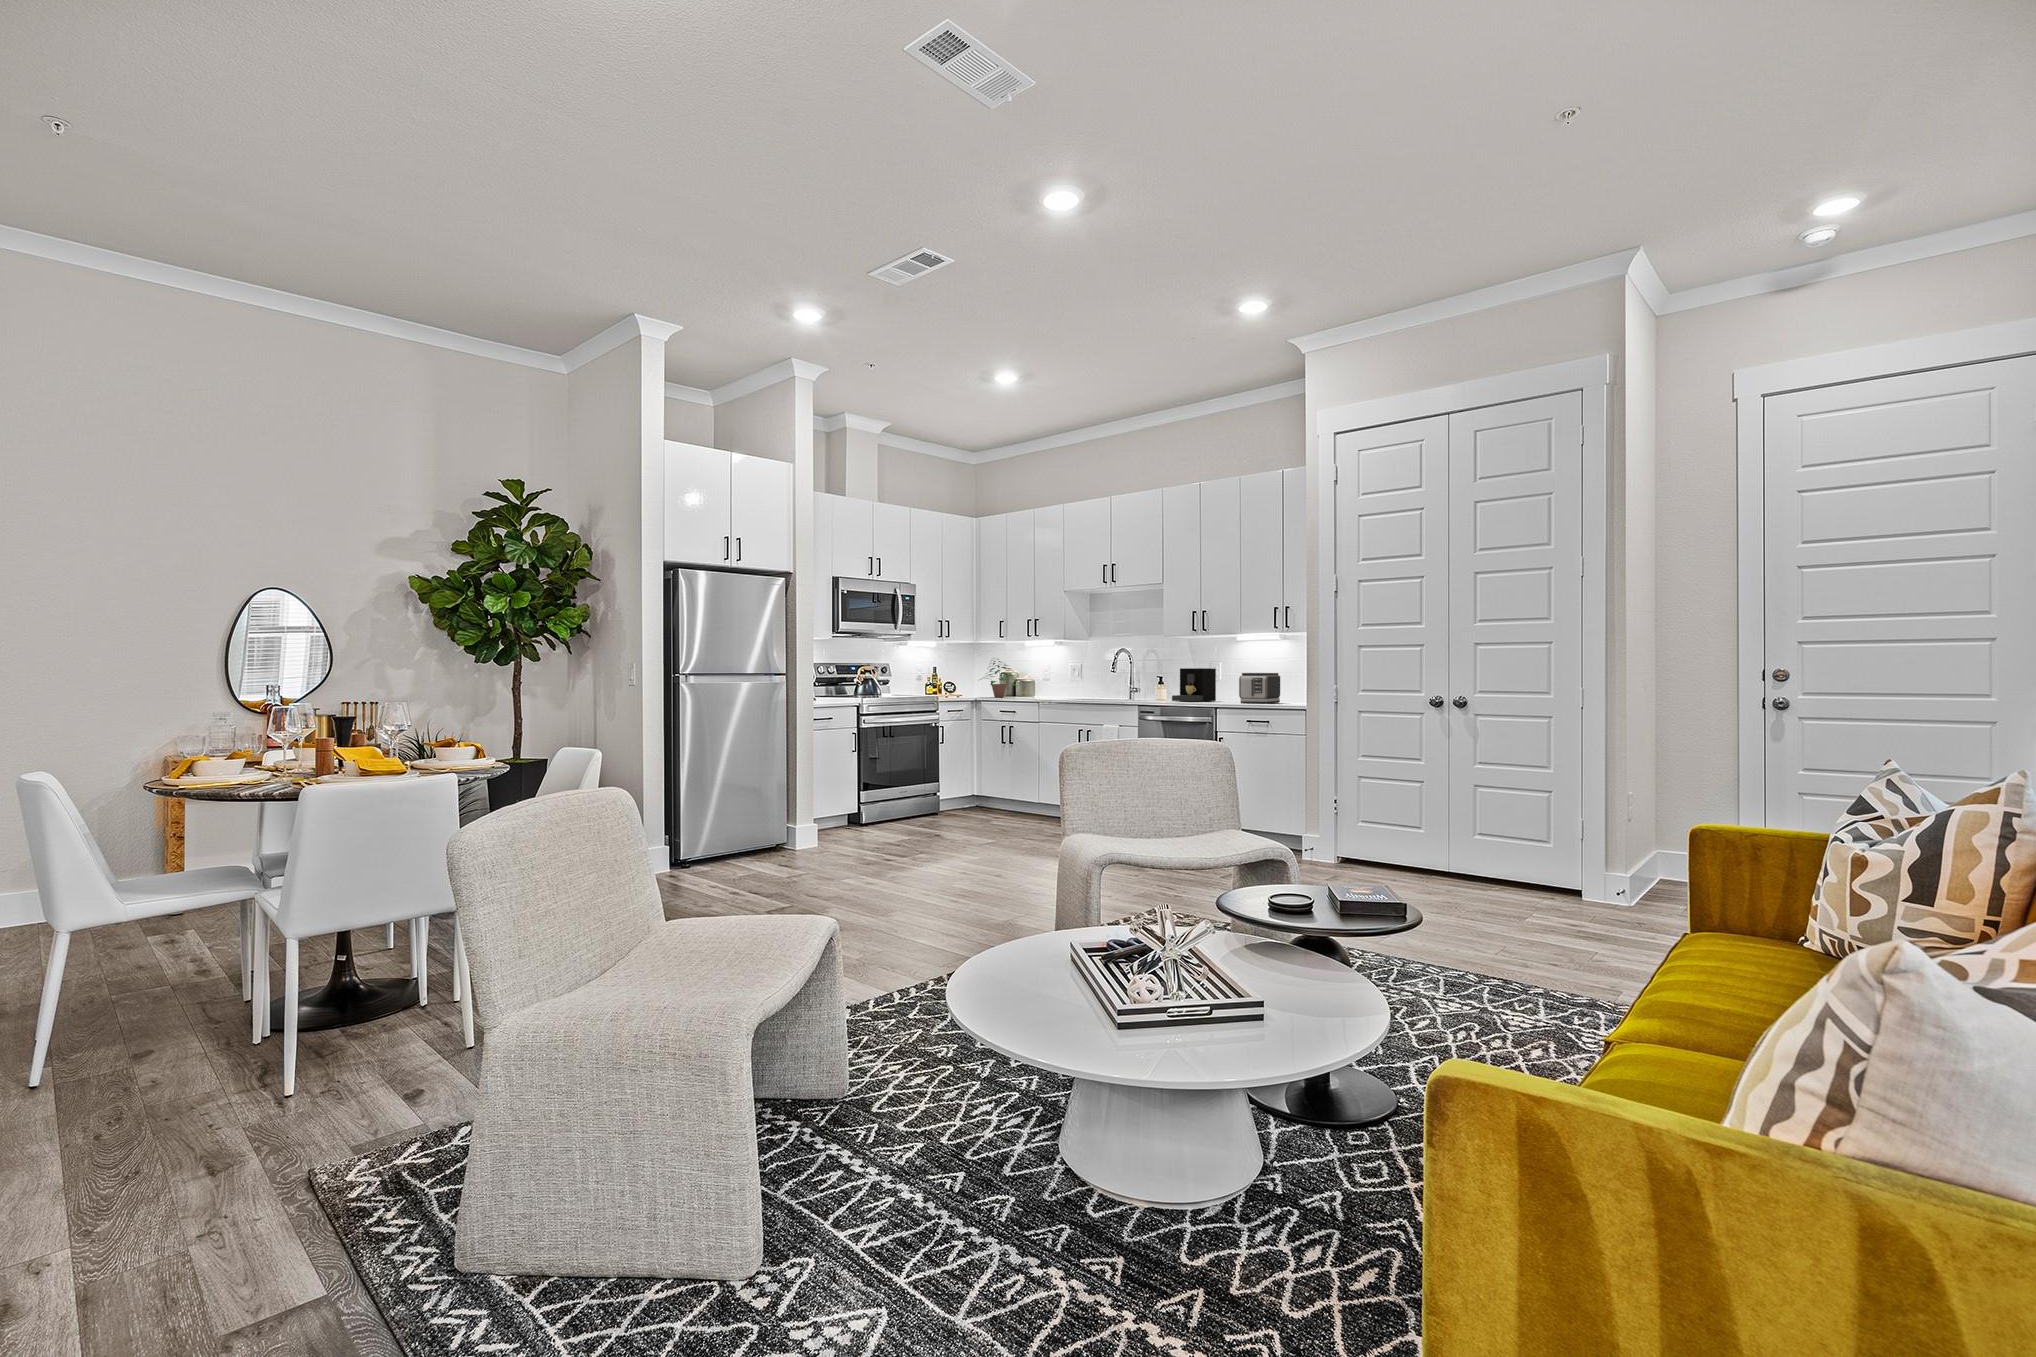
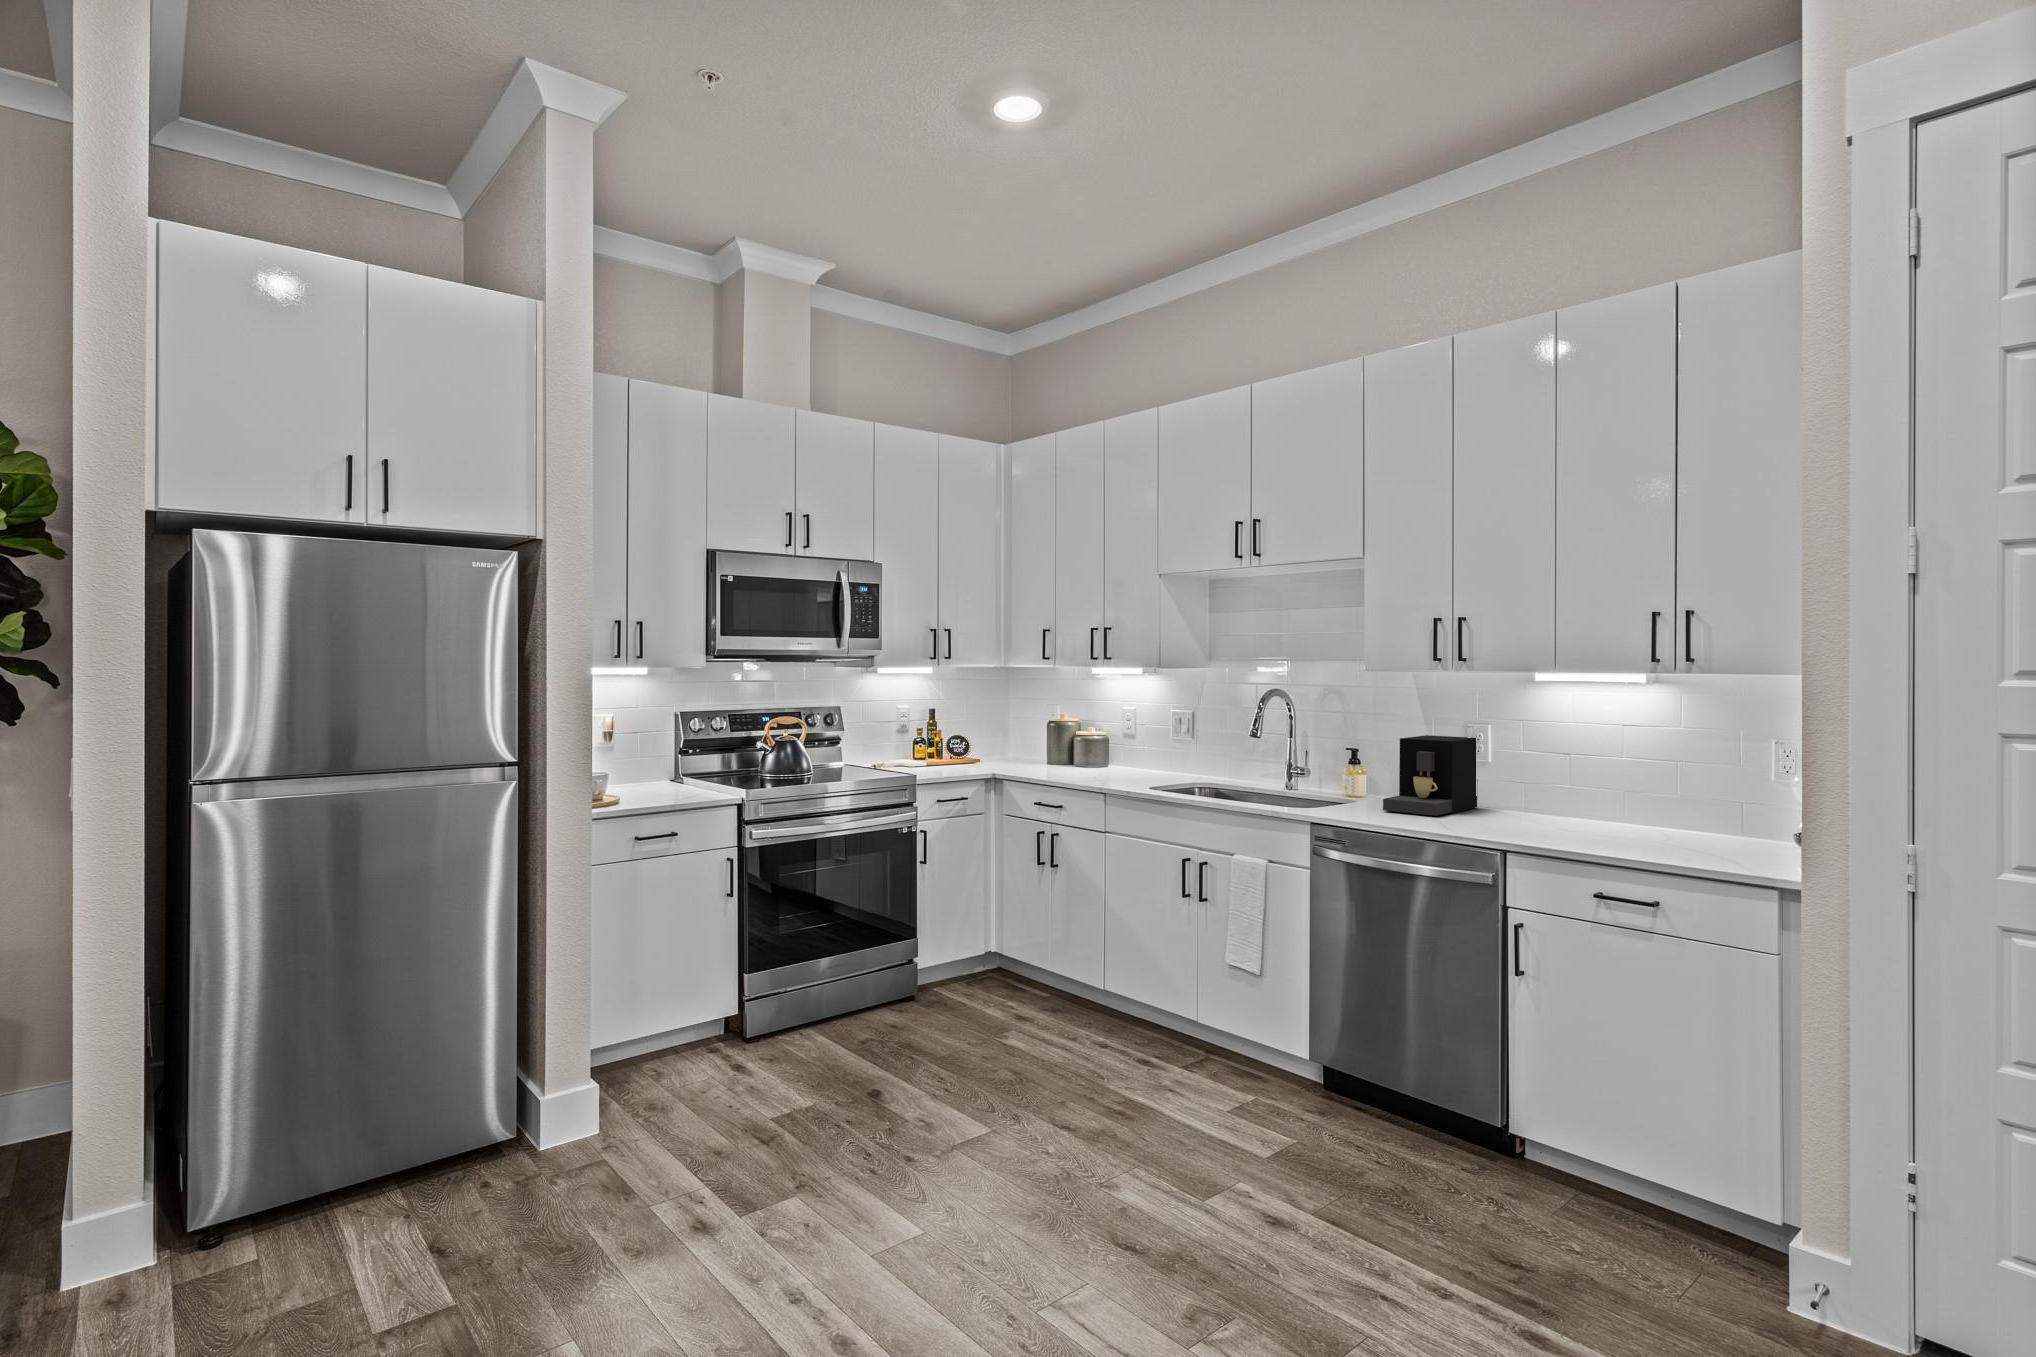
potted plant: present [989,660,1017,698] -> none [999,699,1076,775]
toaster: present [1239,673,1280,704] -> none [1548,756,1642,838]

